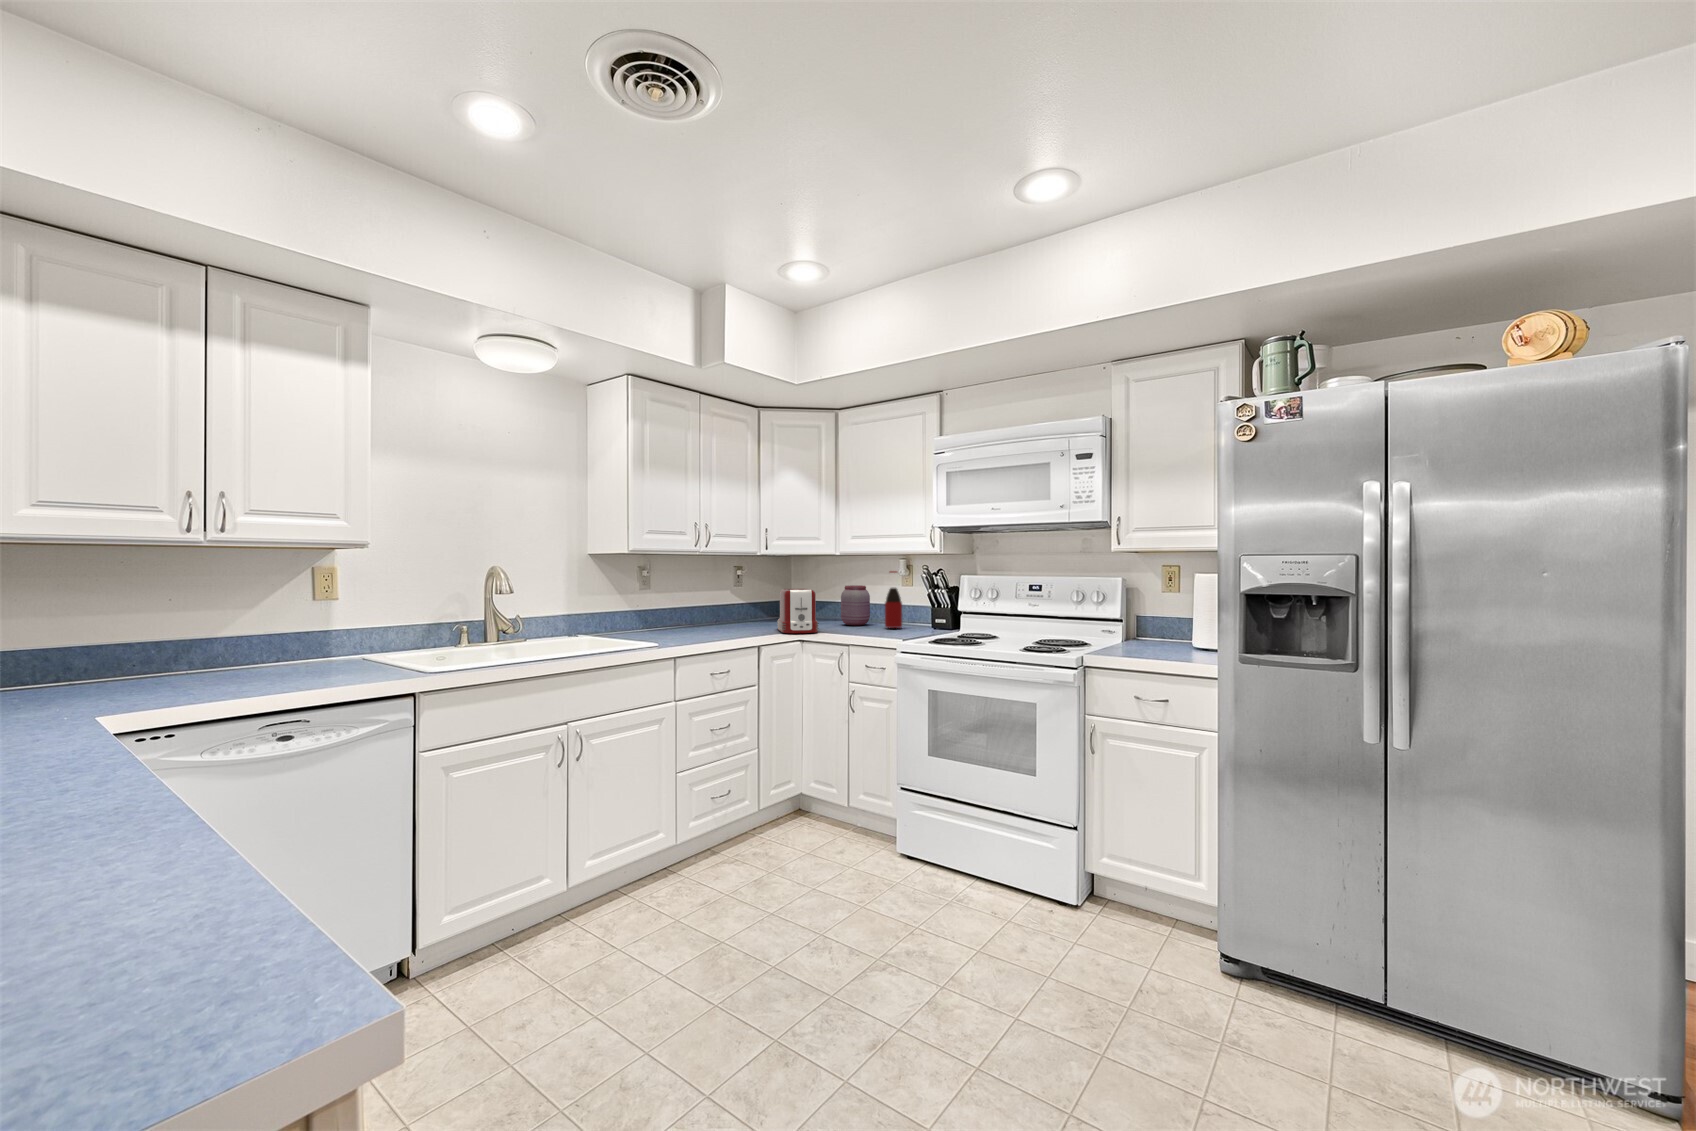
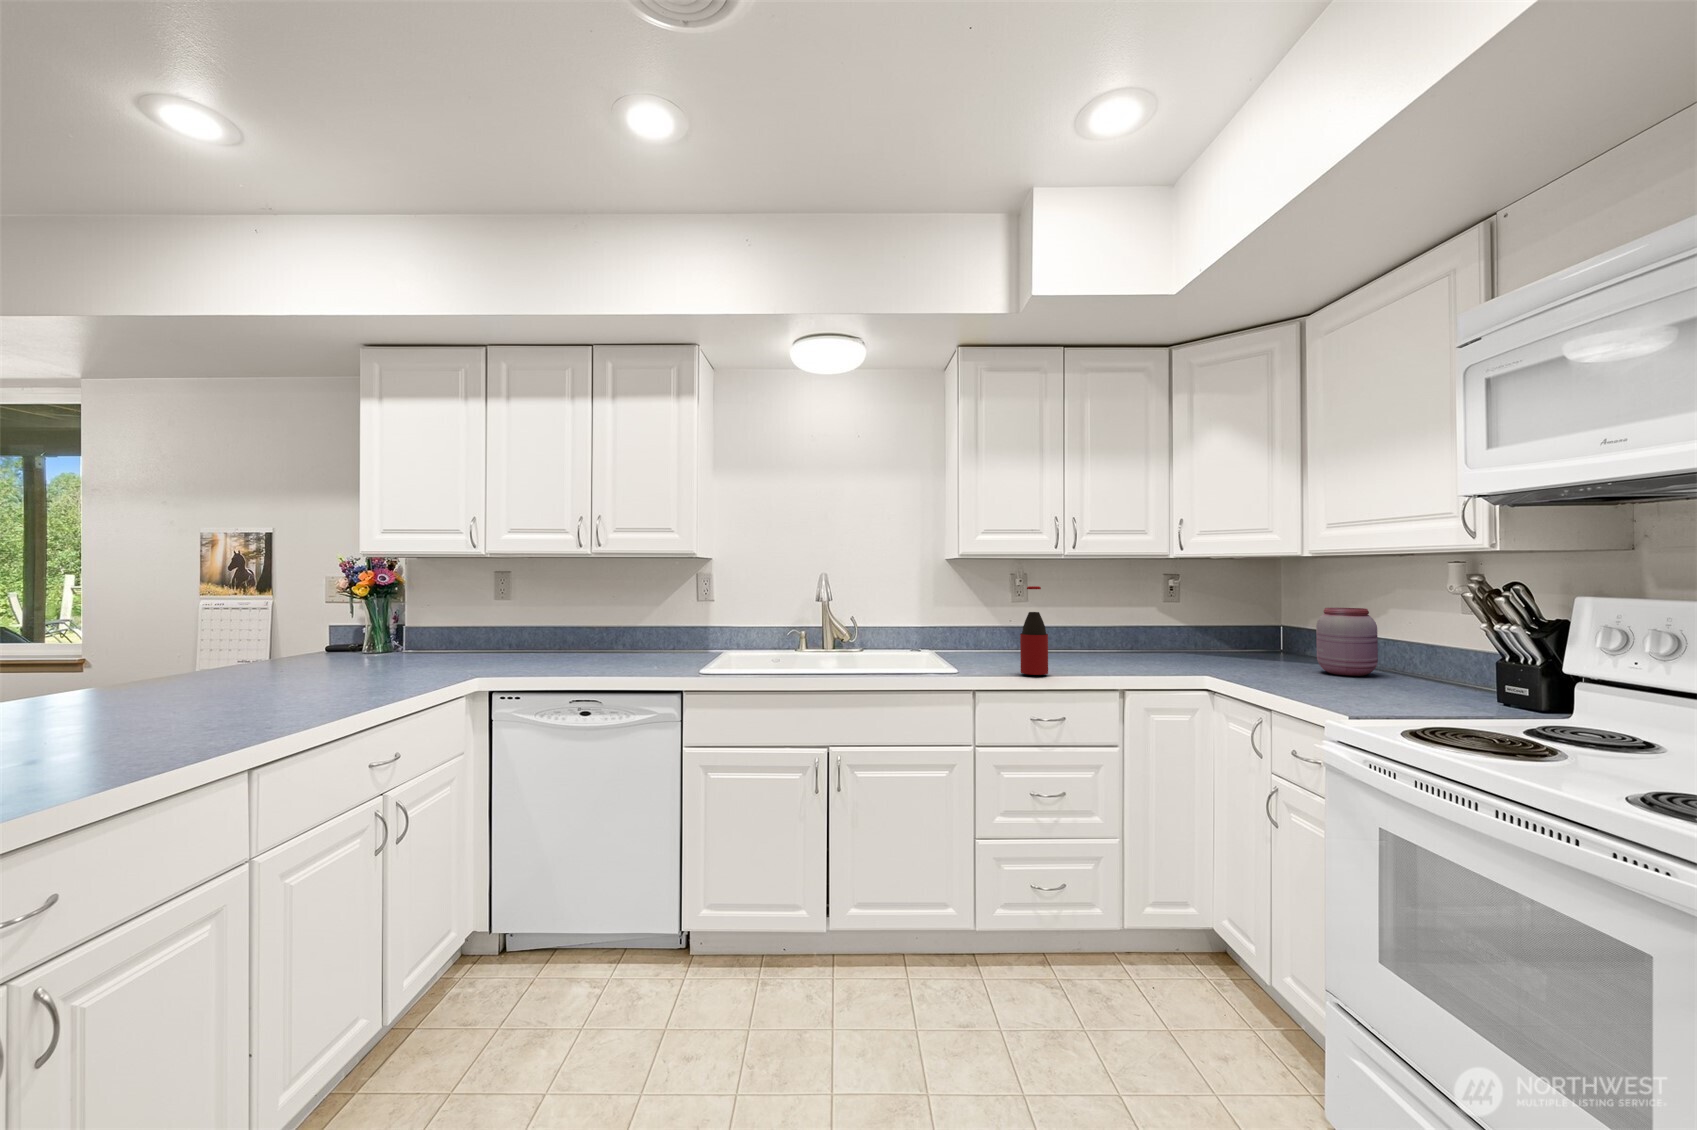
bottle: present [885,571,902,628] -> present [1020,586,1048,675]
toaster: present [777,589,819,633] -> none [1170,609,1248,680]

